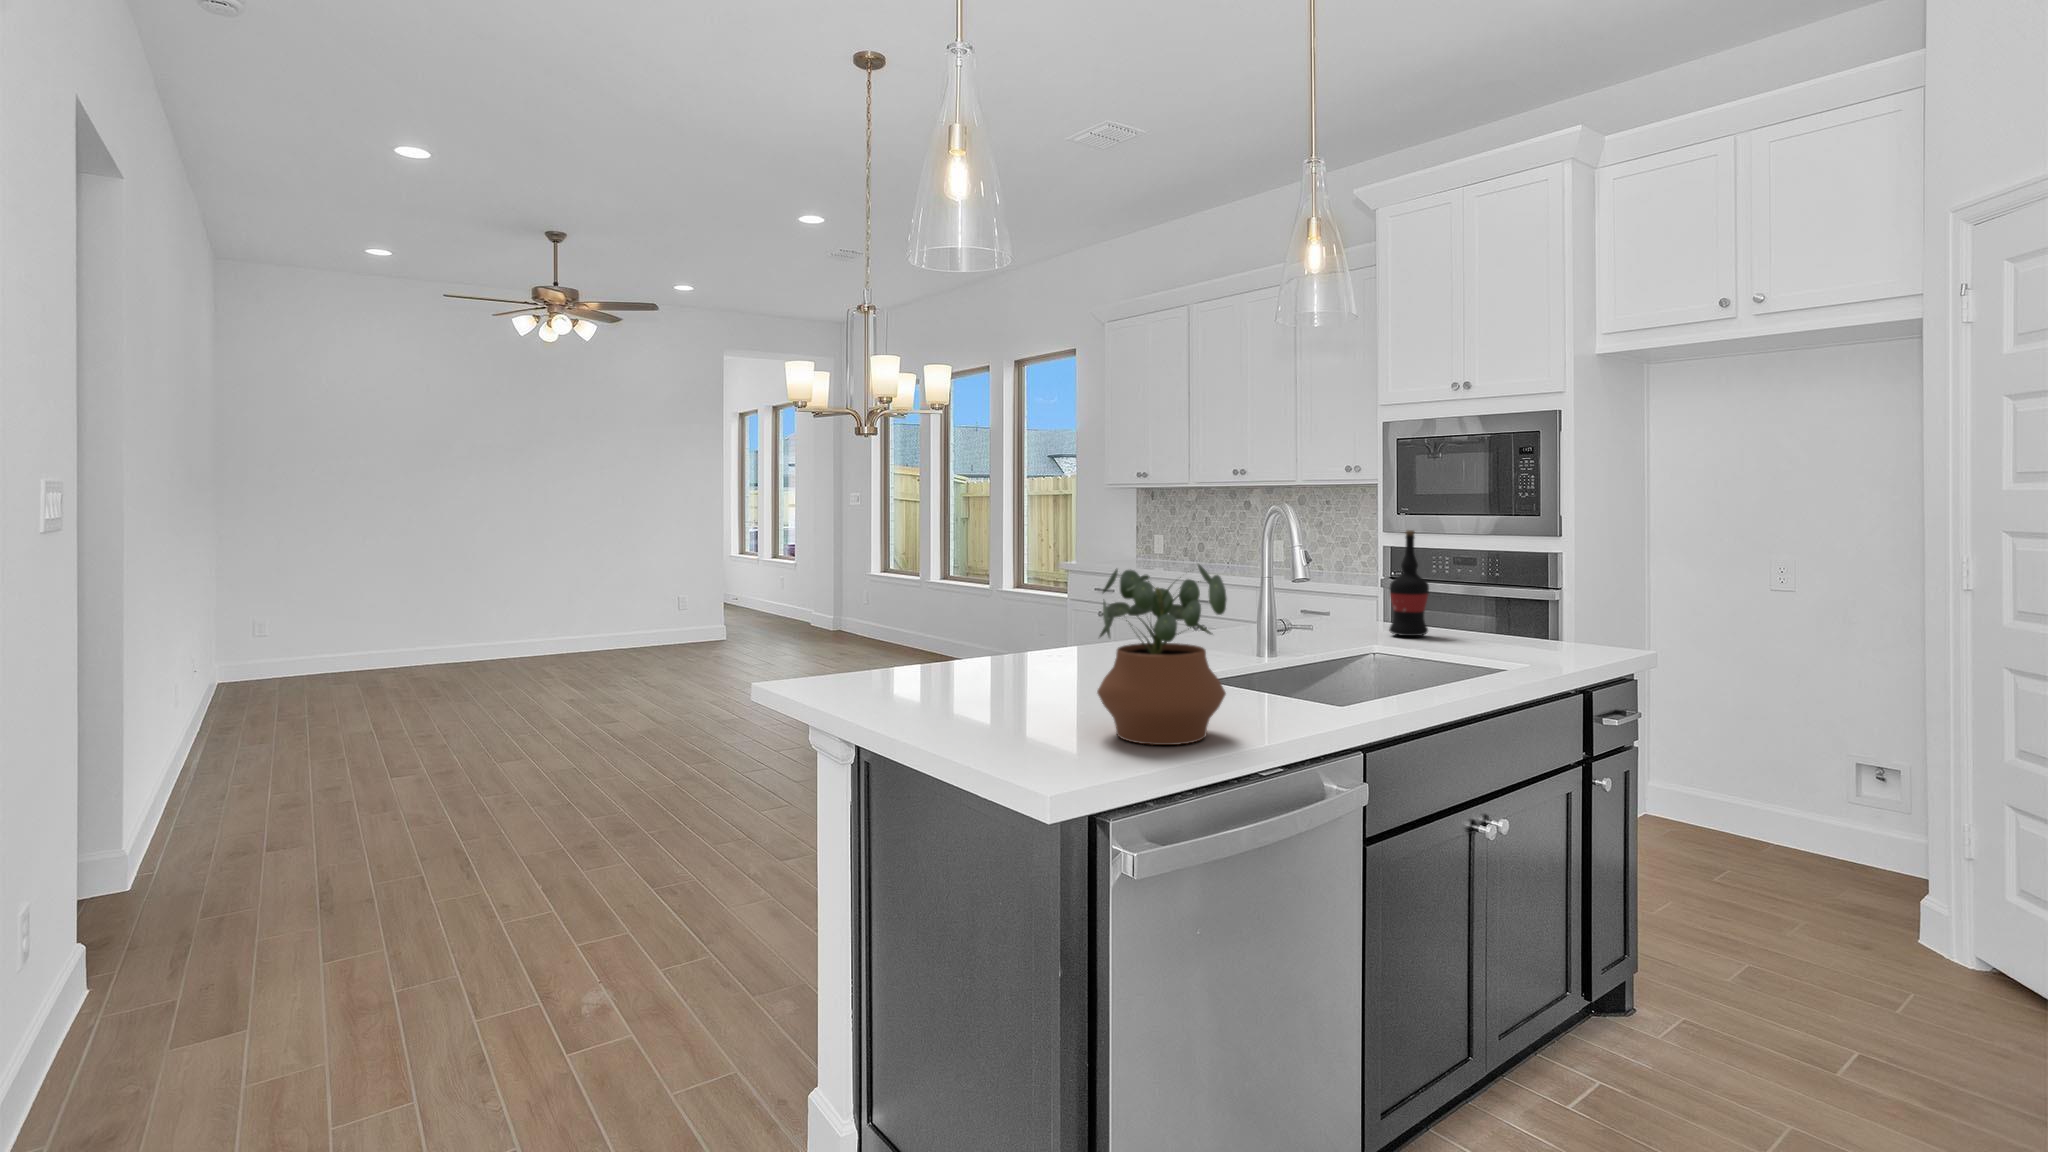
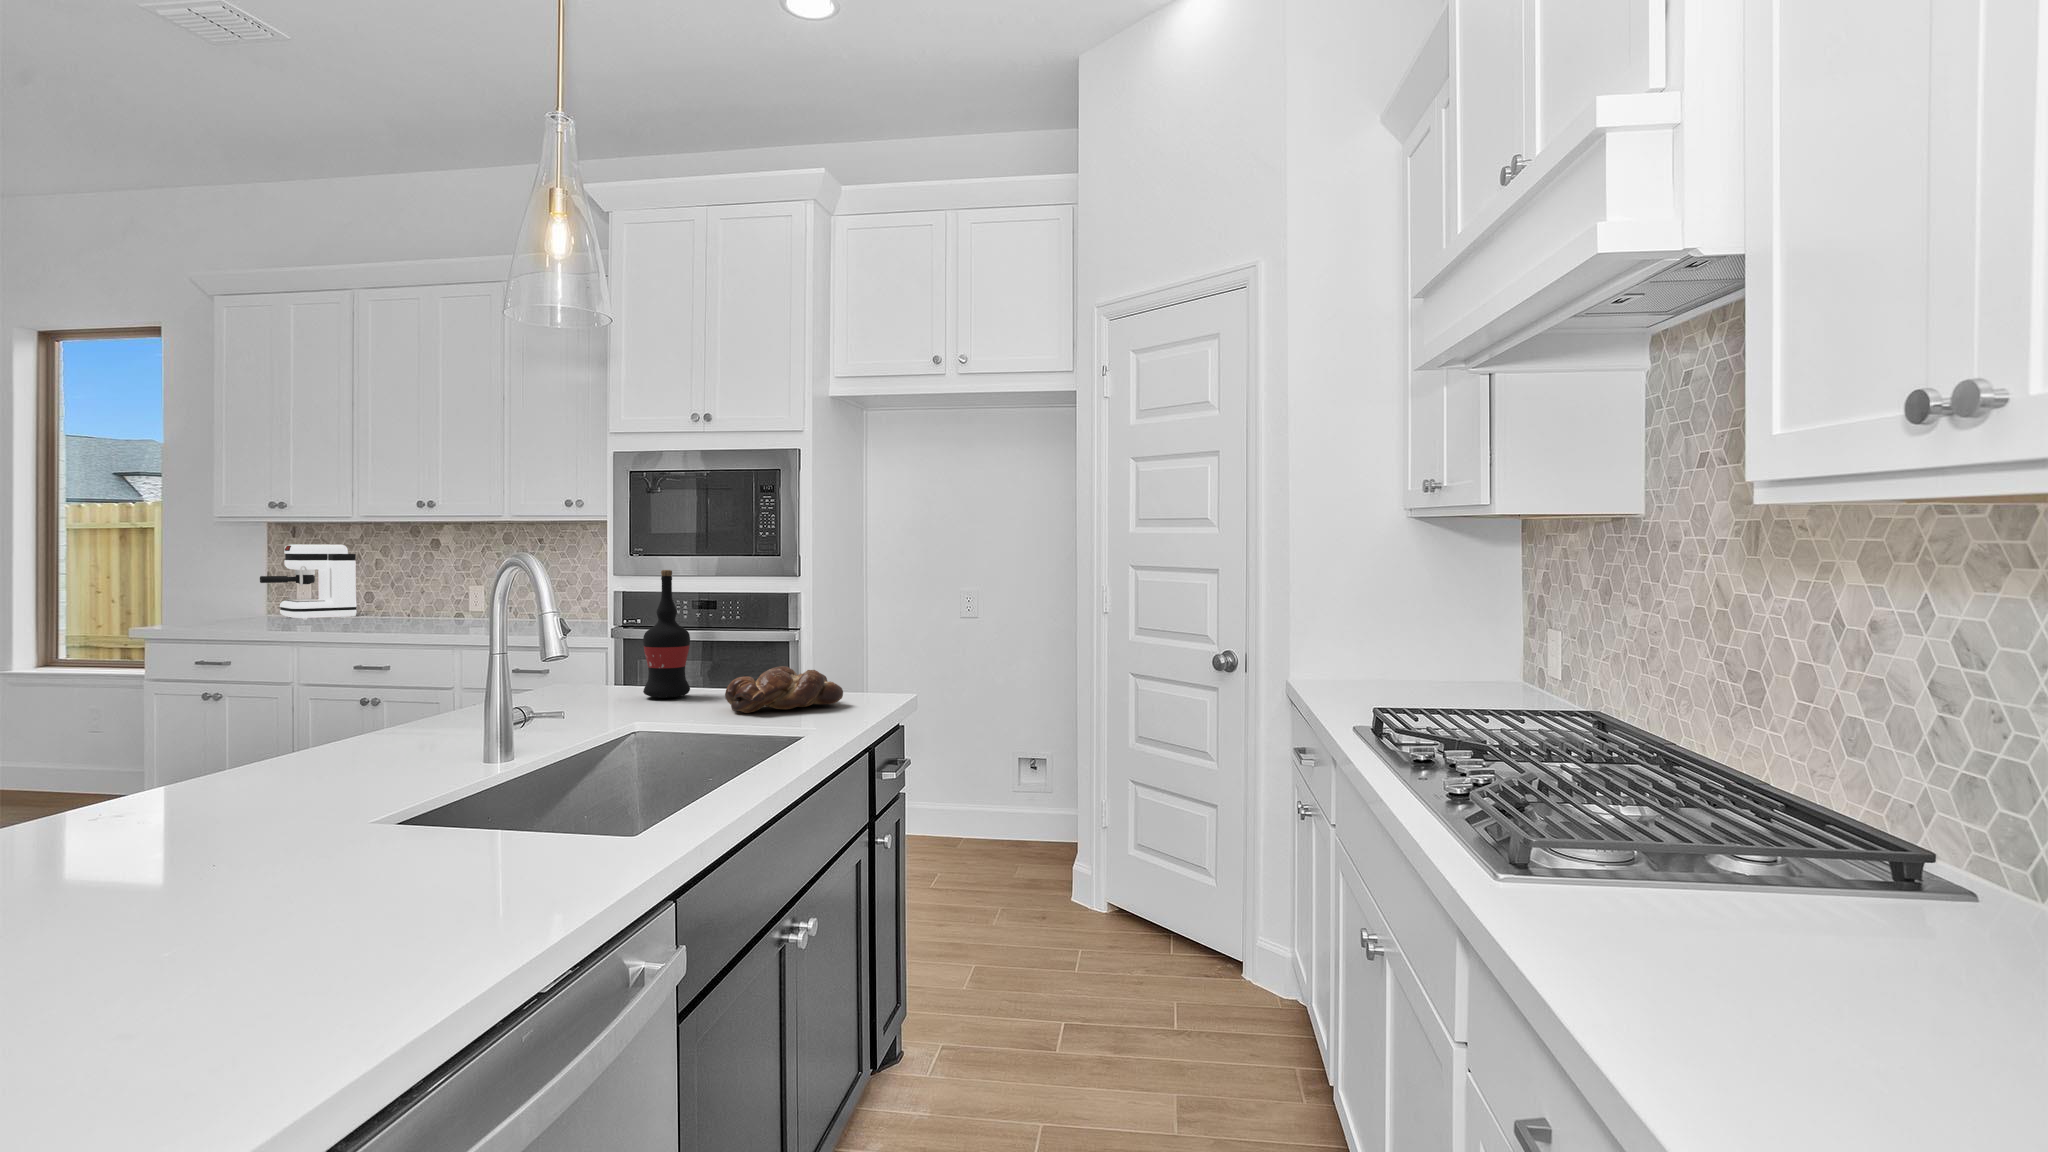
coffee maker: none [1133,506,1193,563] -> present [260,544,357,620]
potted plant: present [1097,565,1227,745] -> none [166,613,440,946]
bread loaf: none [1453,616,1565,653] -> present [725,666,843,713]

